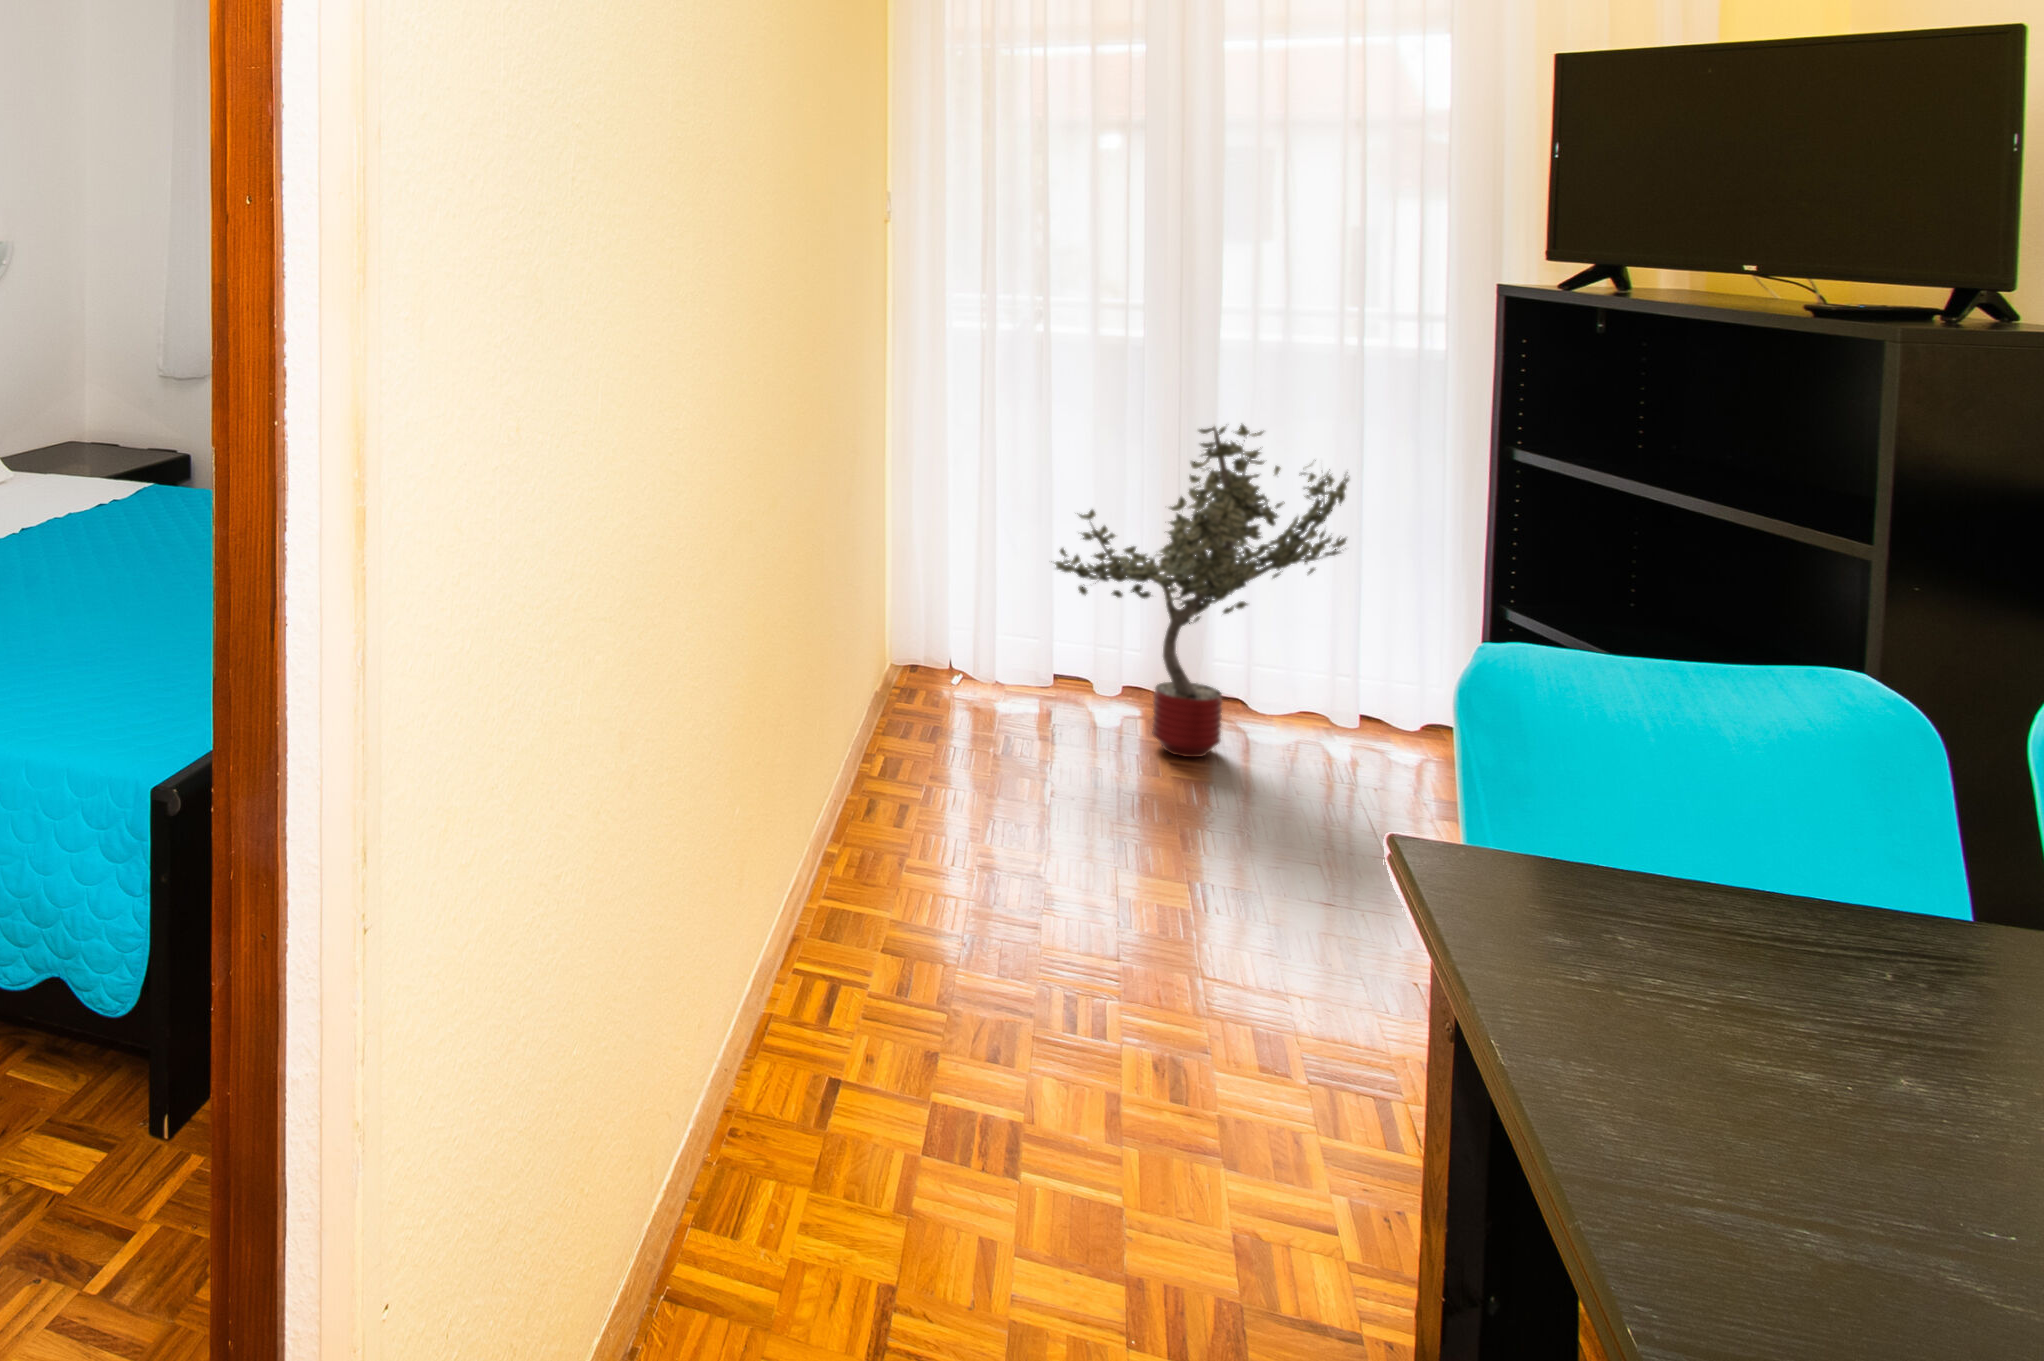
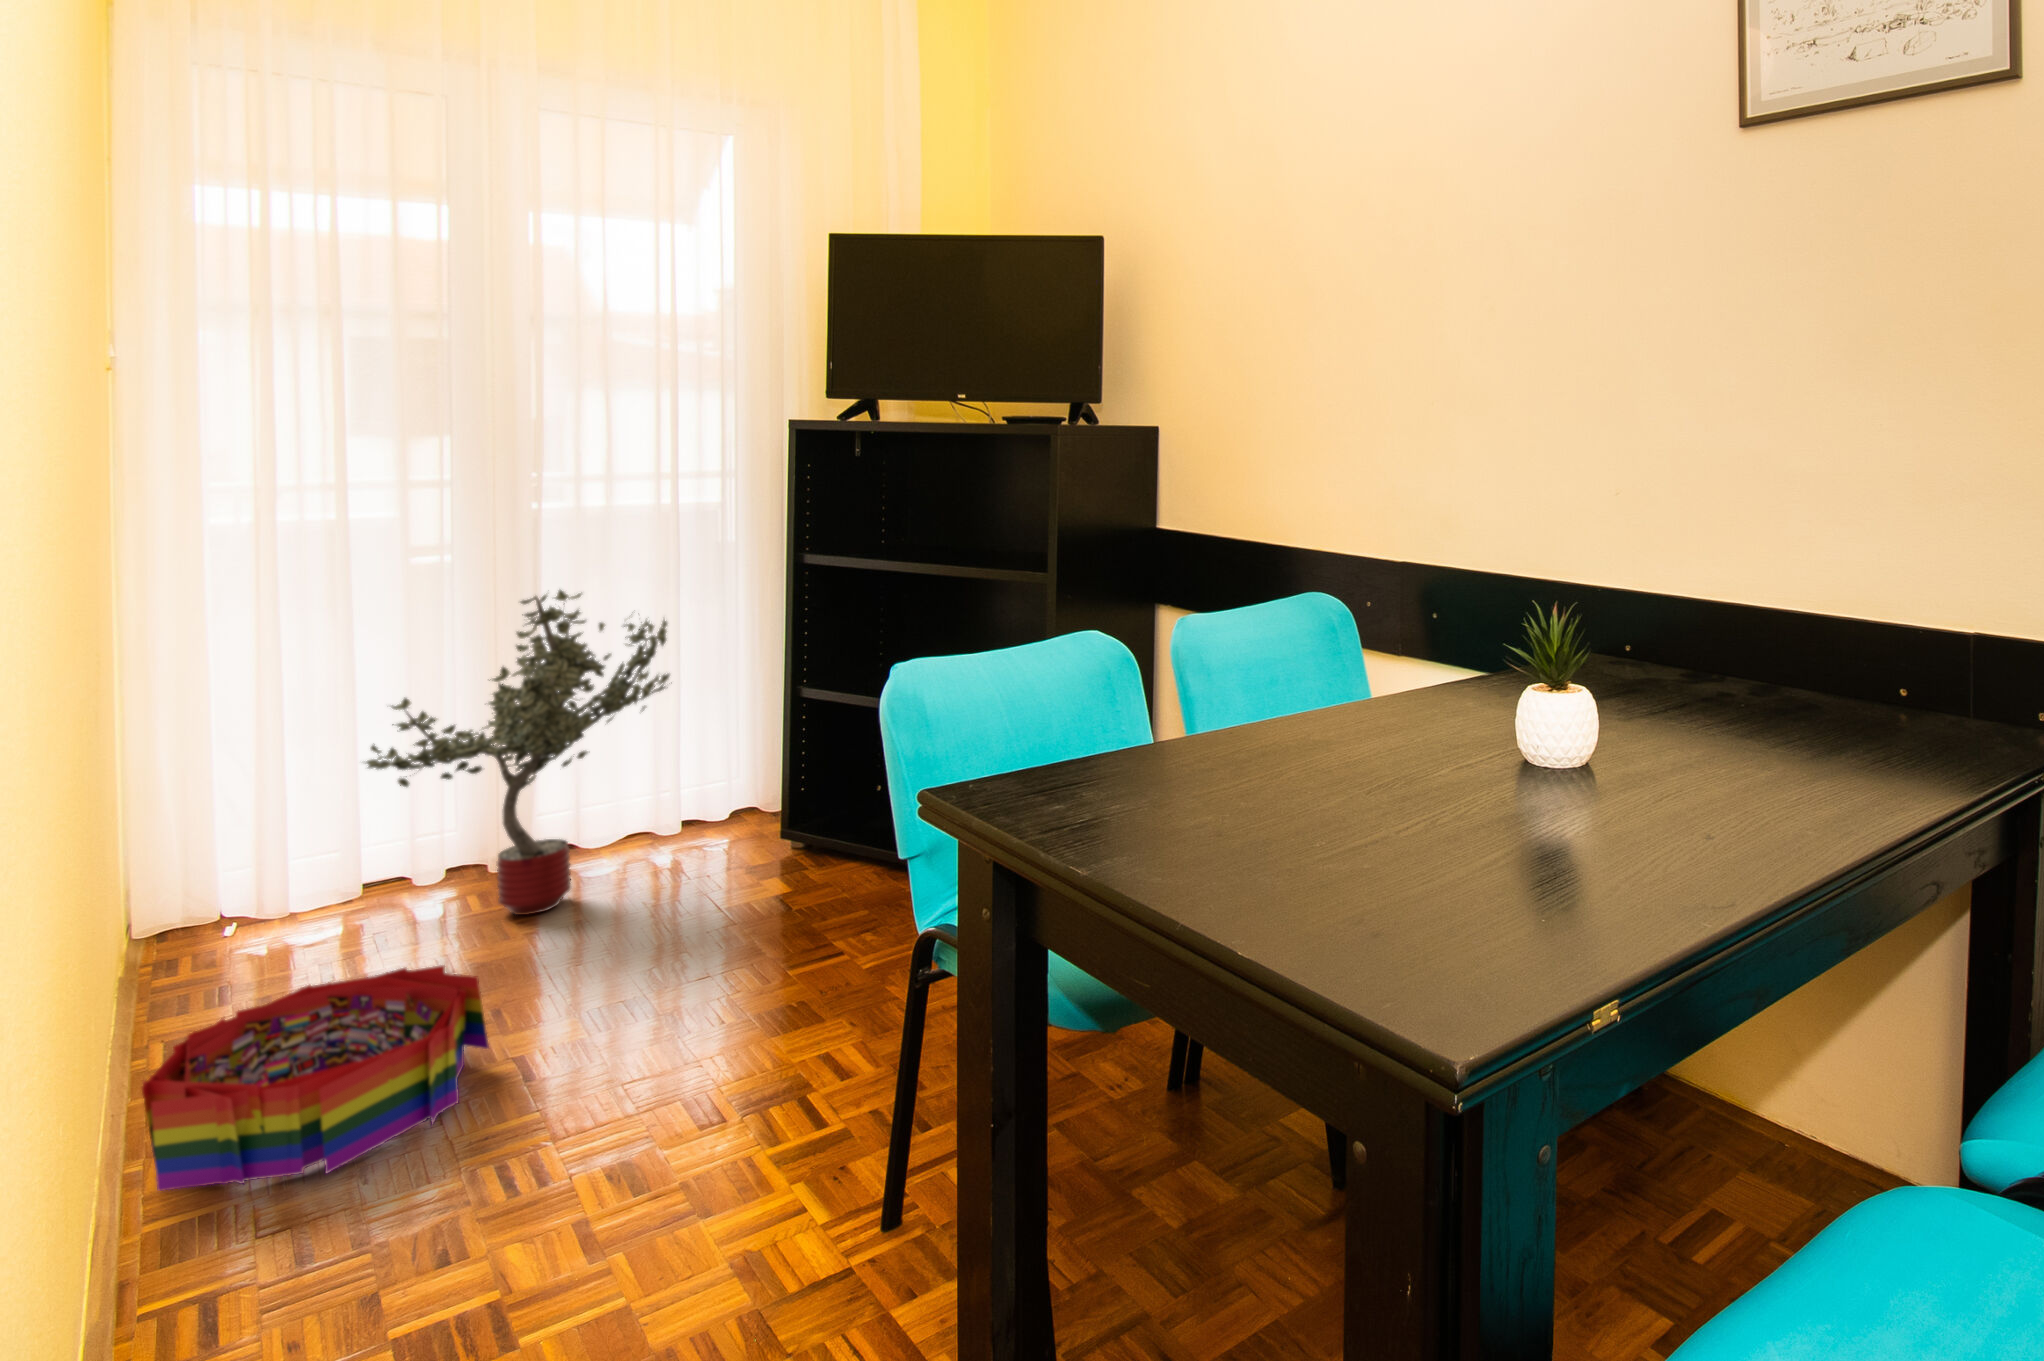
storage bin: none [840,748,1094,922] -> present [142,965,489,1191]

